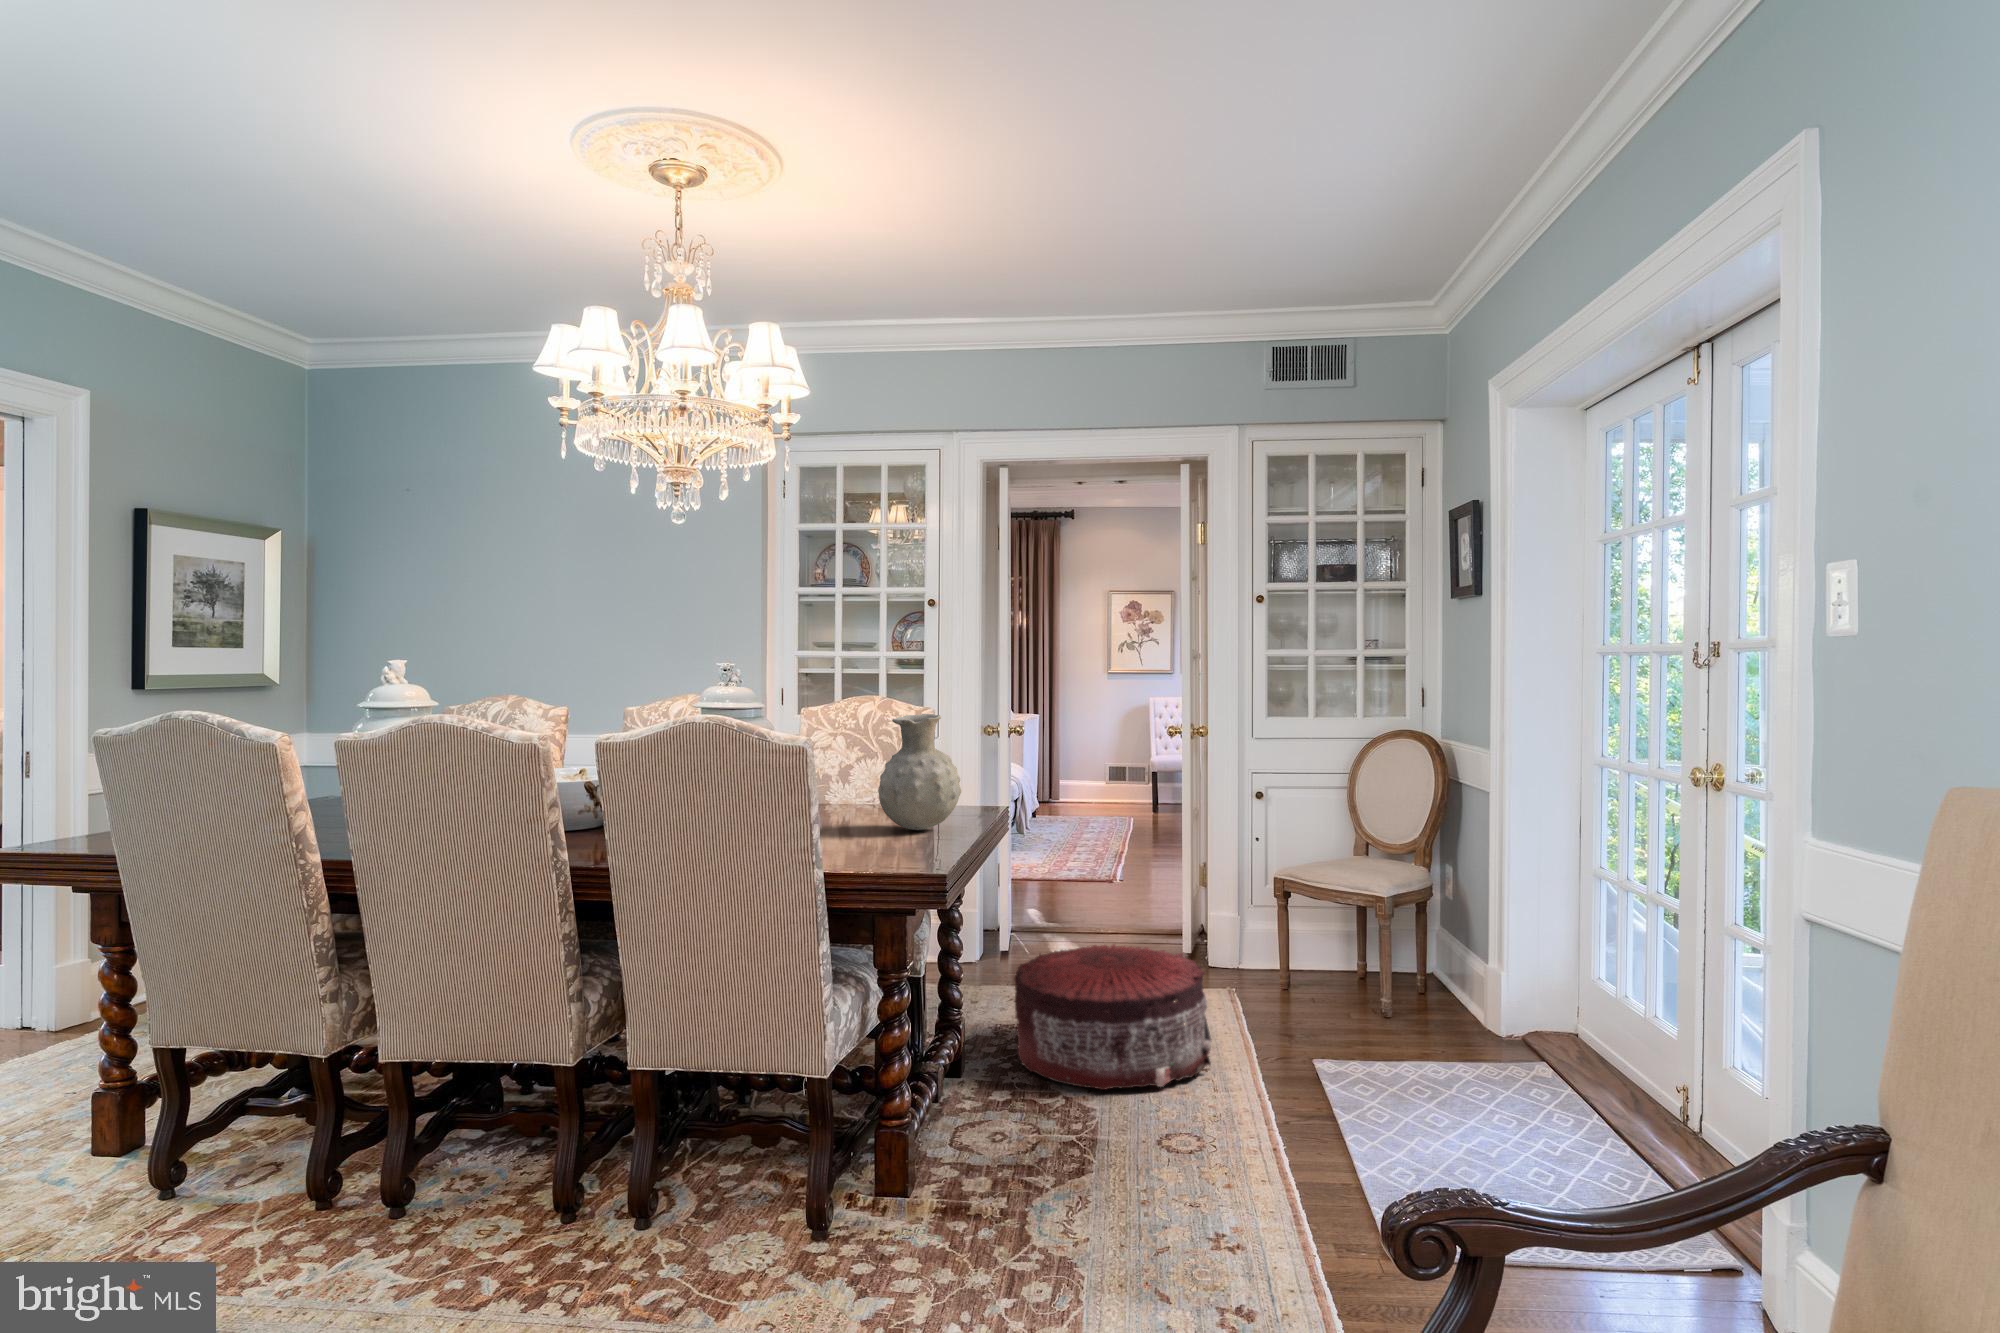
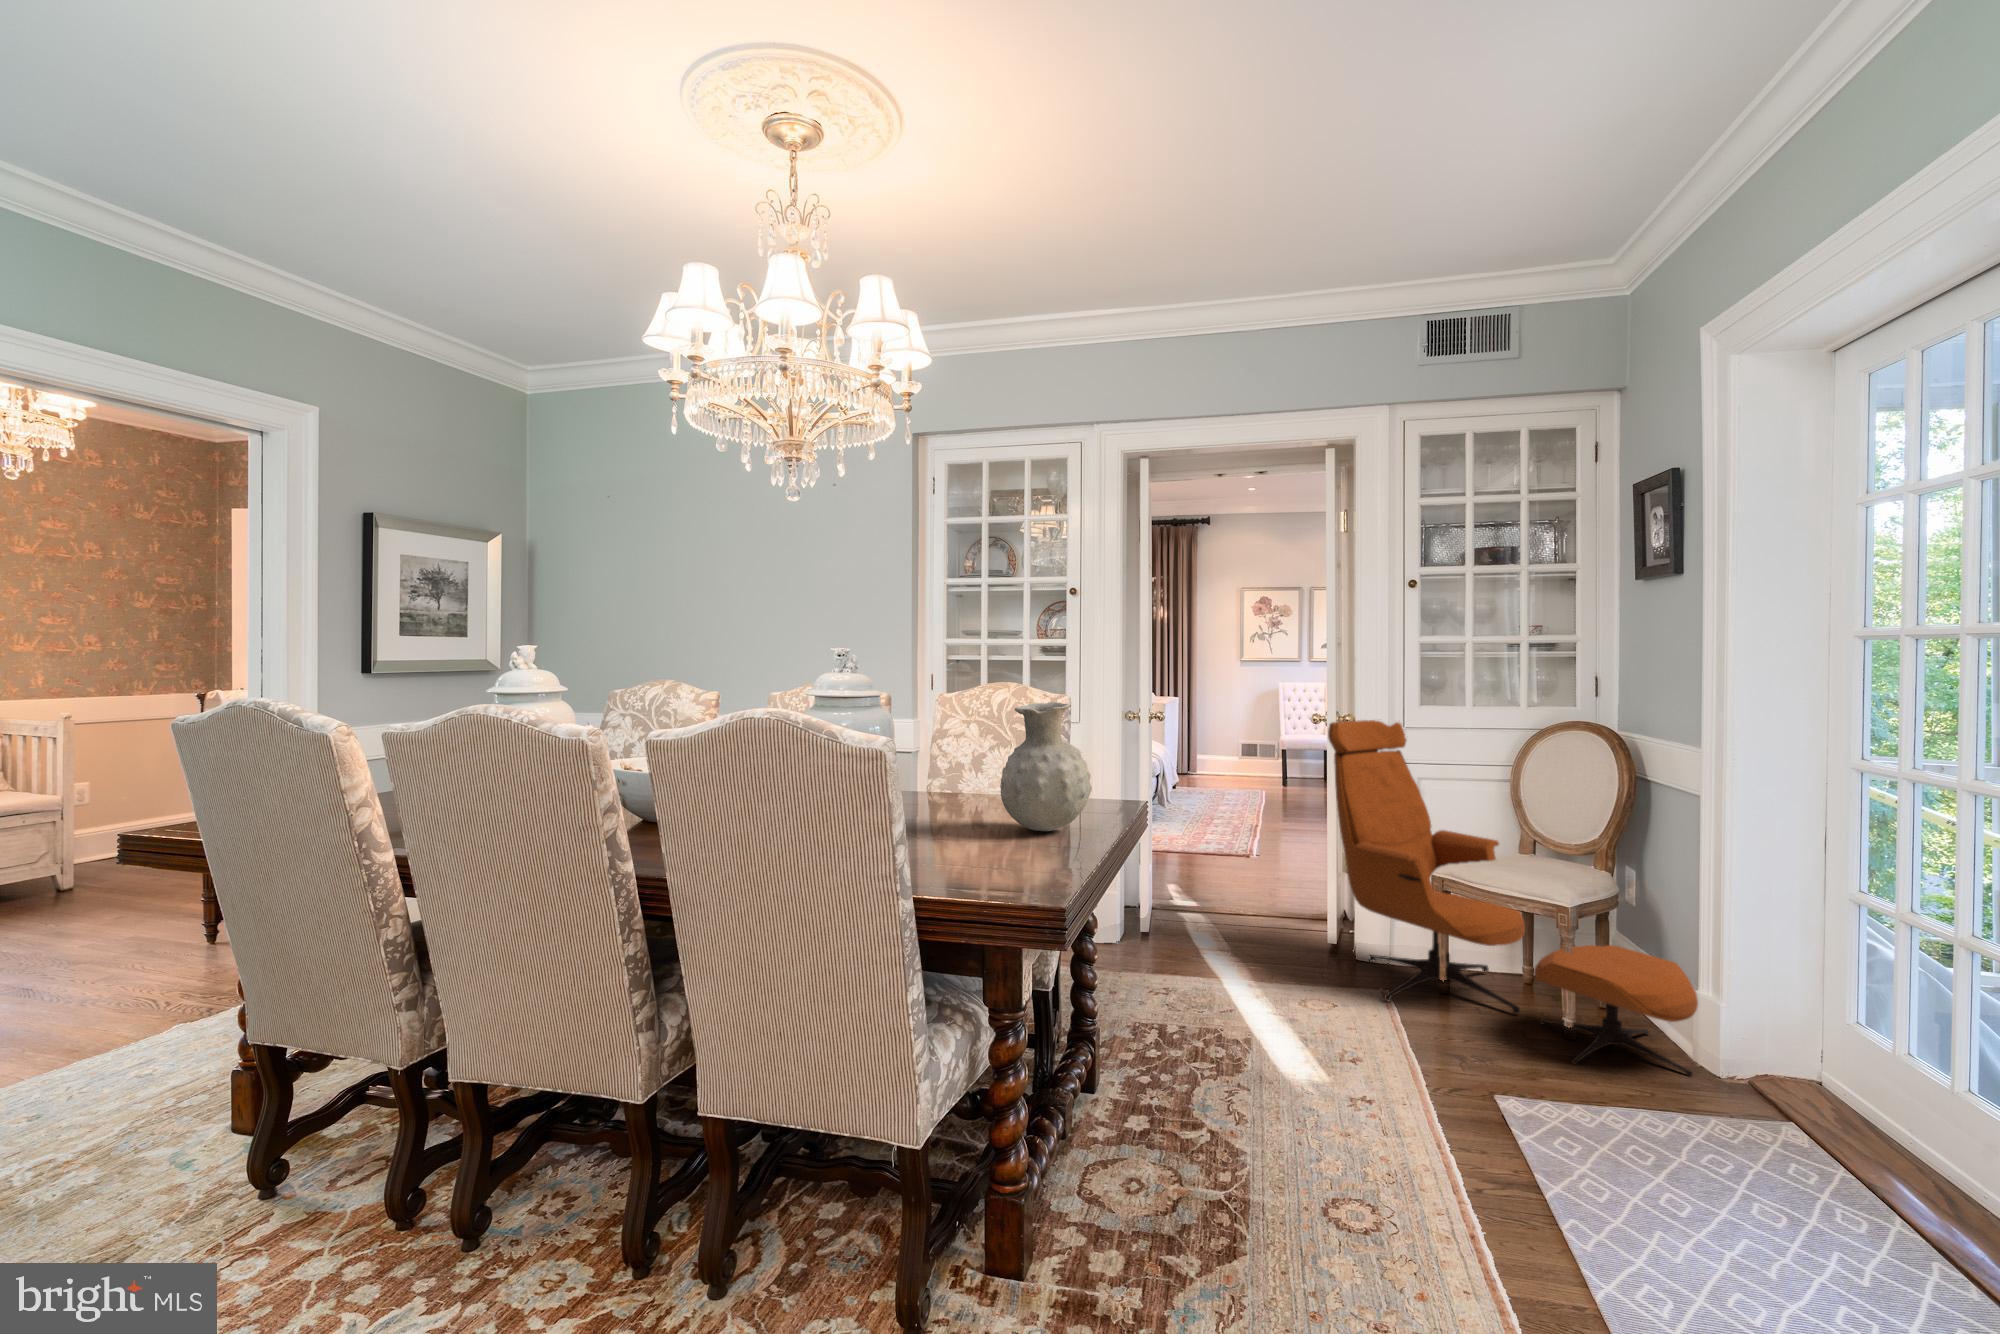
lounge chair: none [1181,732,1483,1039] -> present [1328,720,1698,1077]
pouf: present [1014,944,1212,1090] -> none [1152,945,1378,1126]

